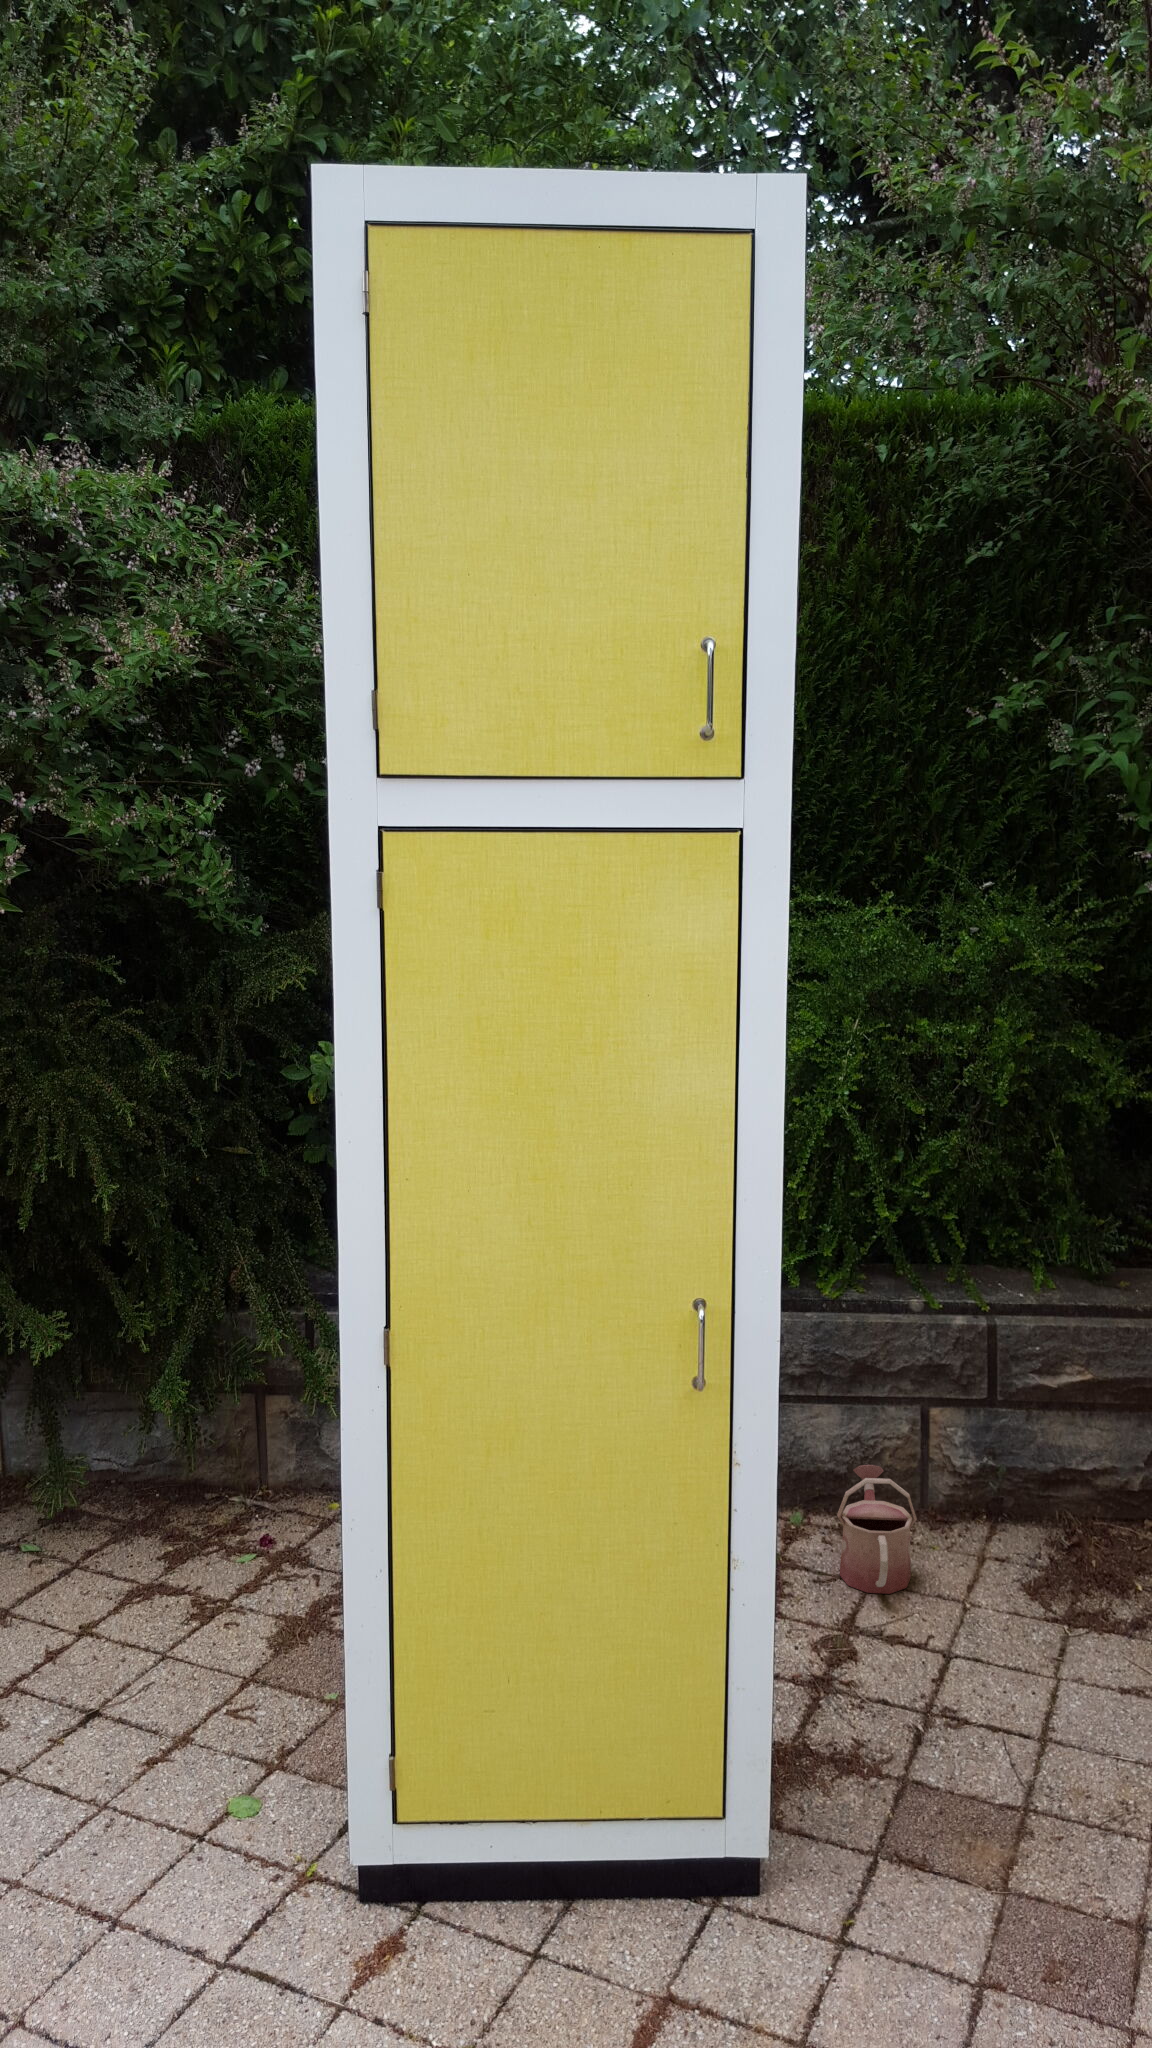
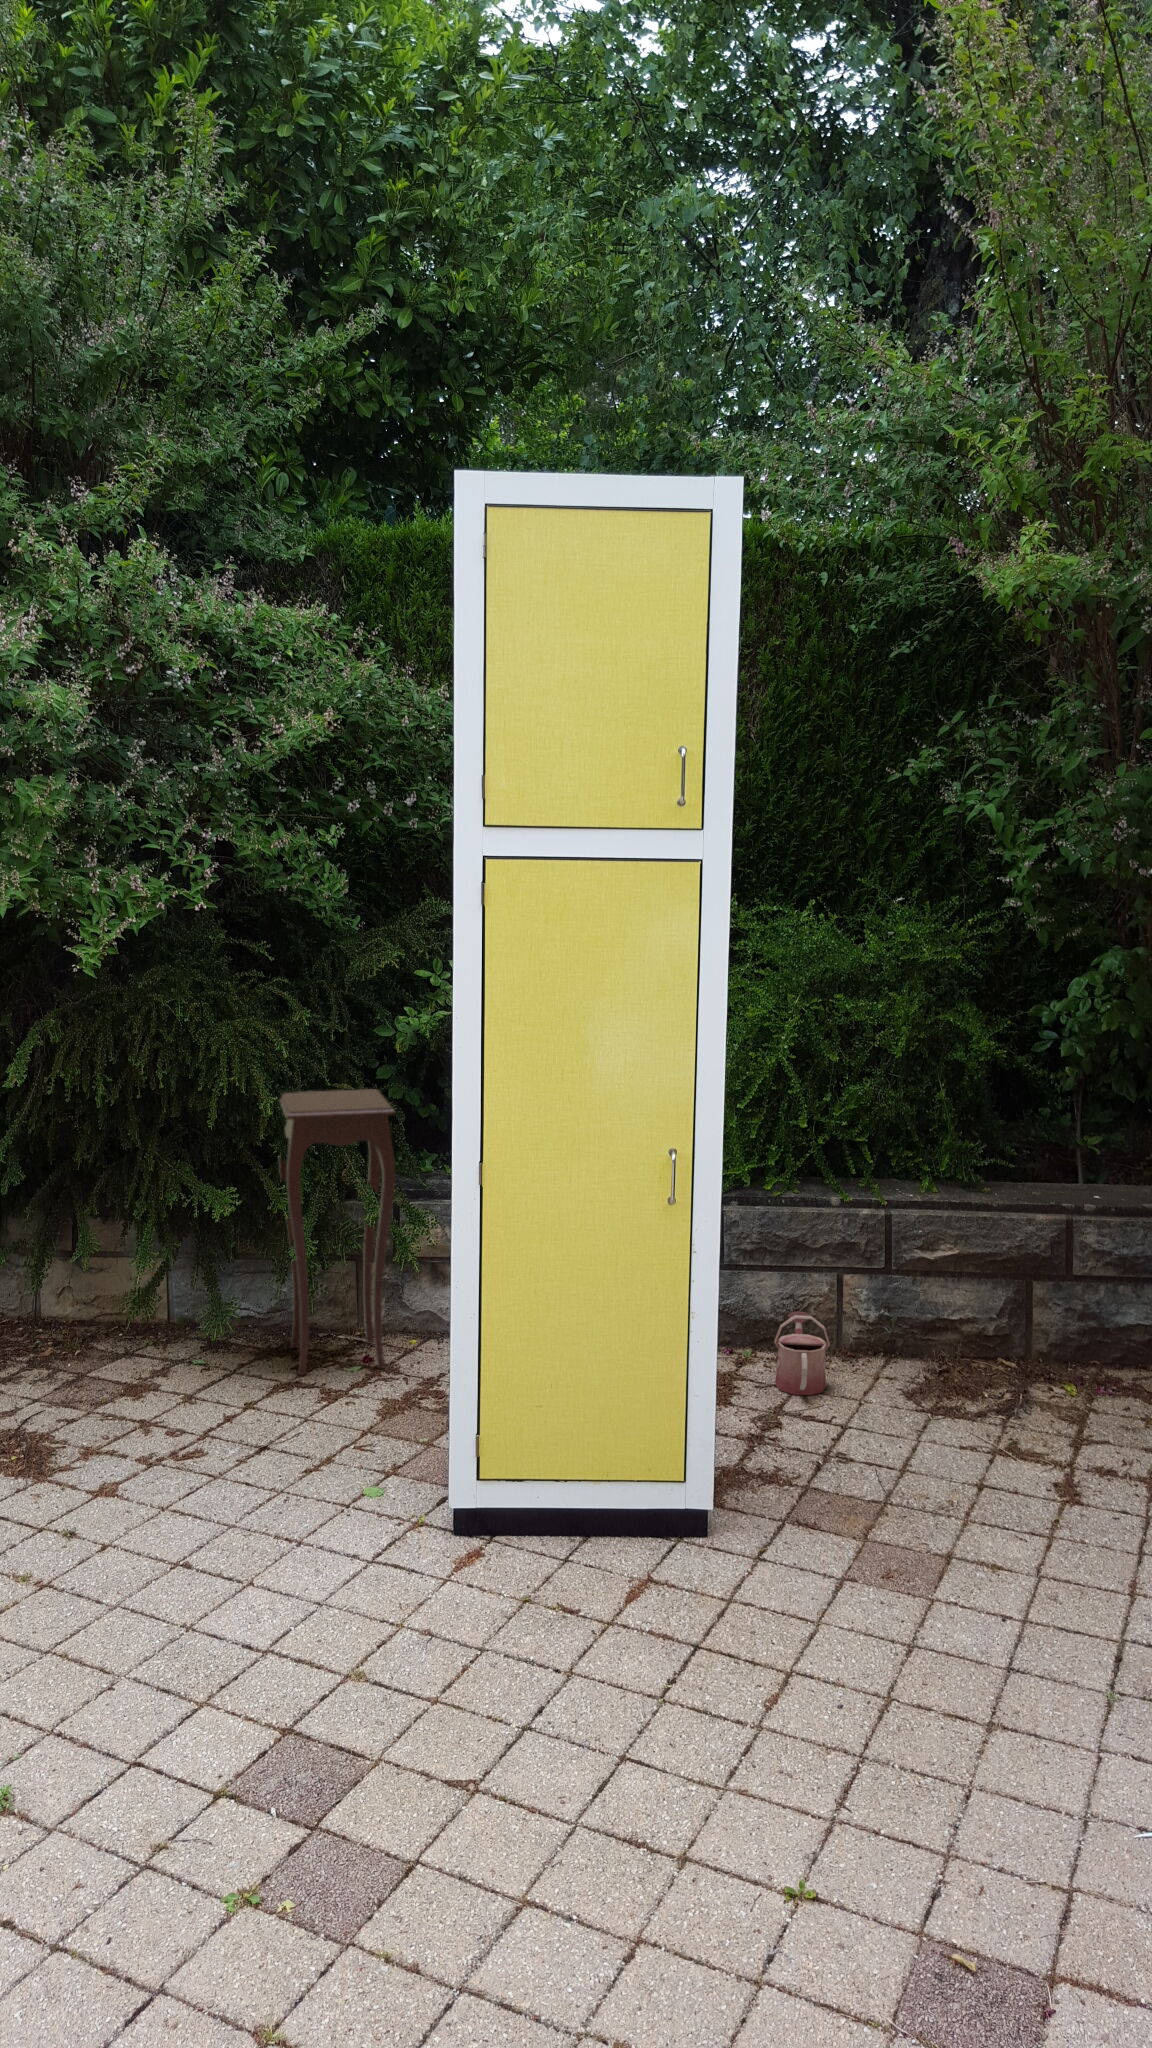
side table: none [135,1161,296,1572] -> present [279,1089,395,1375]

